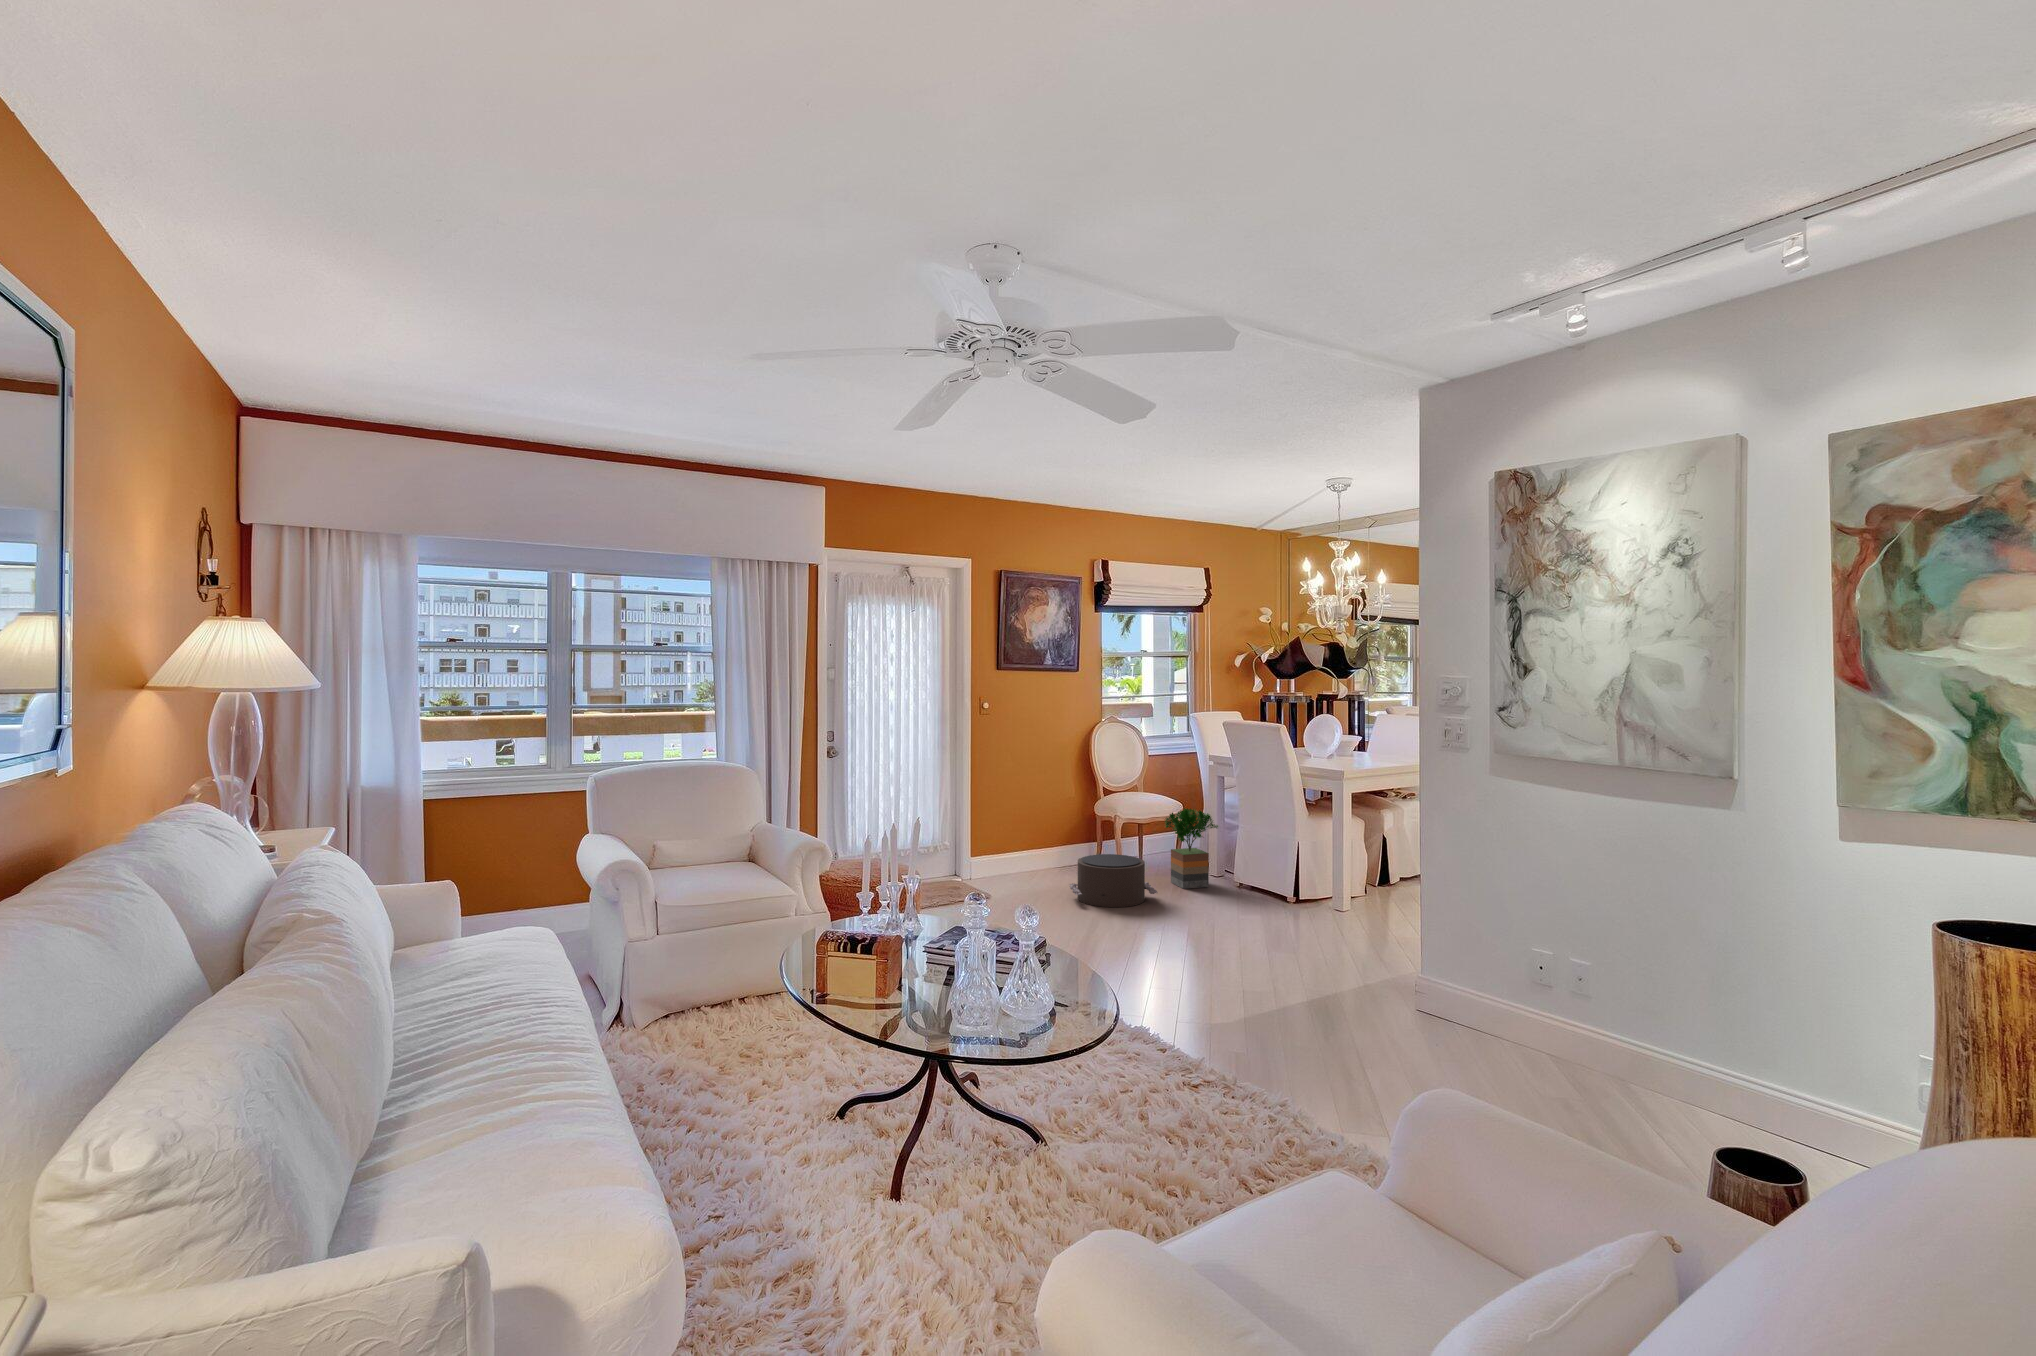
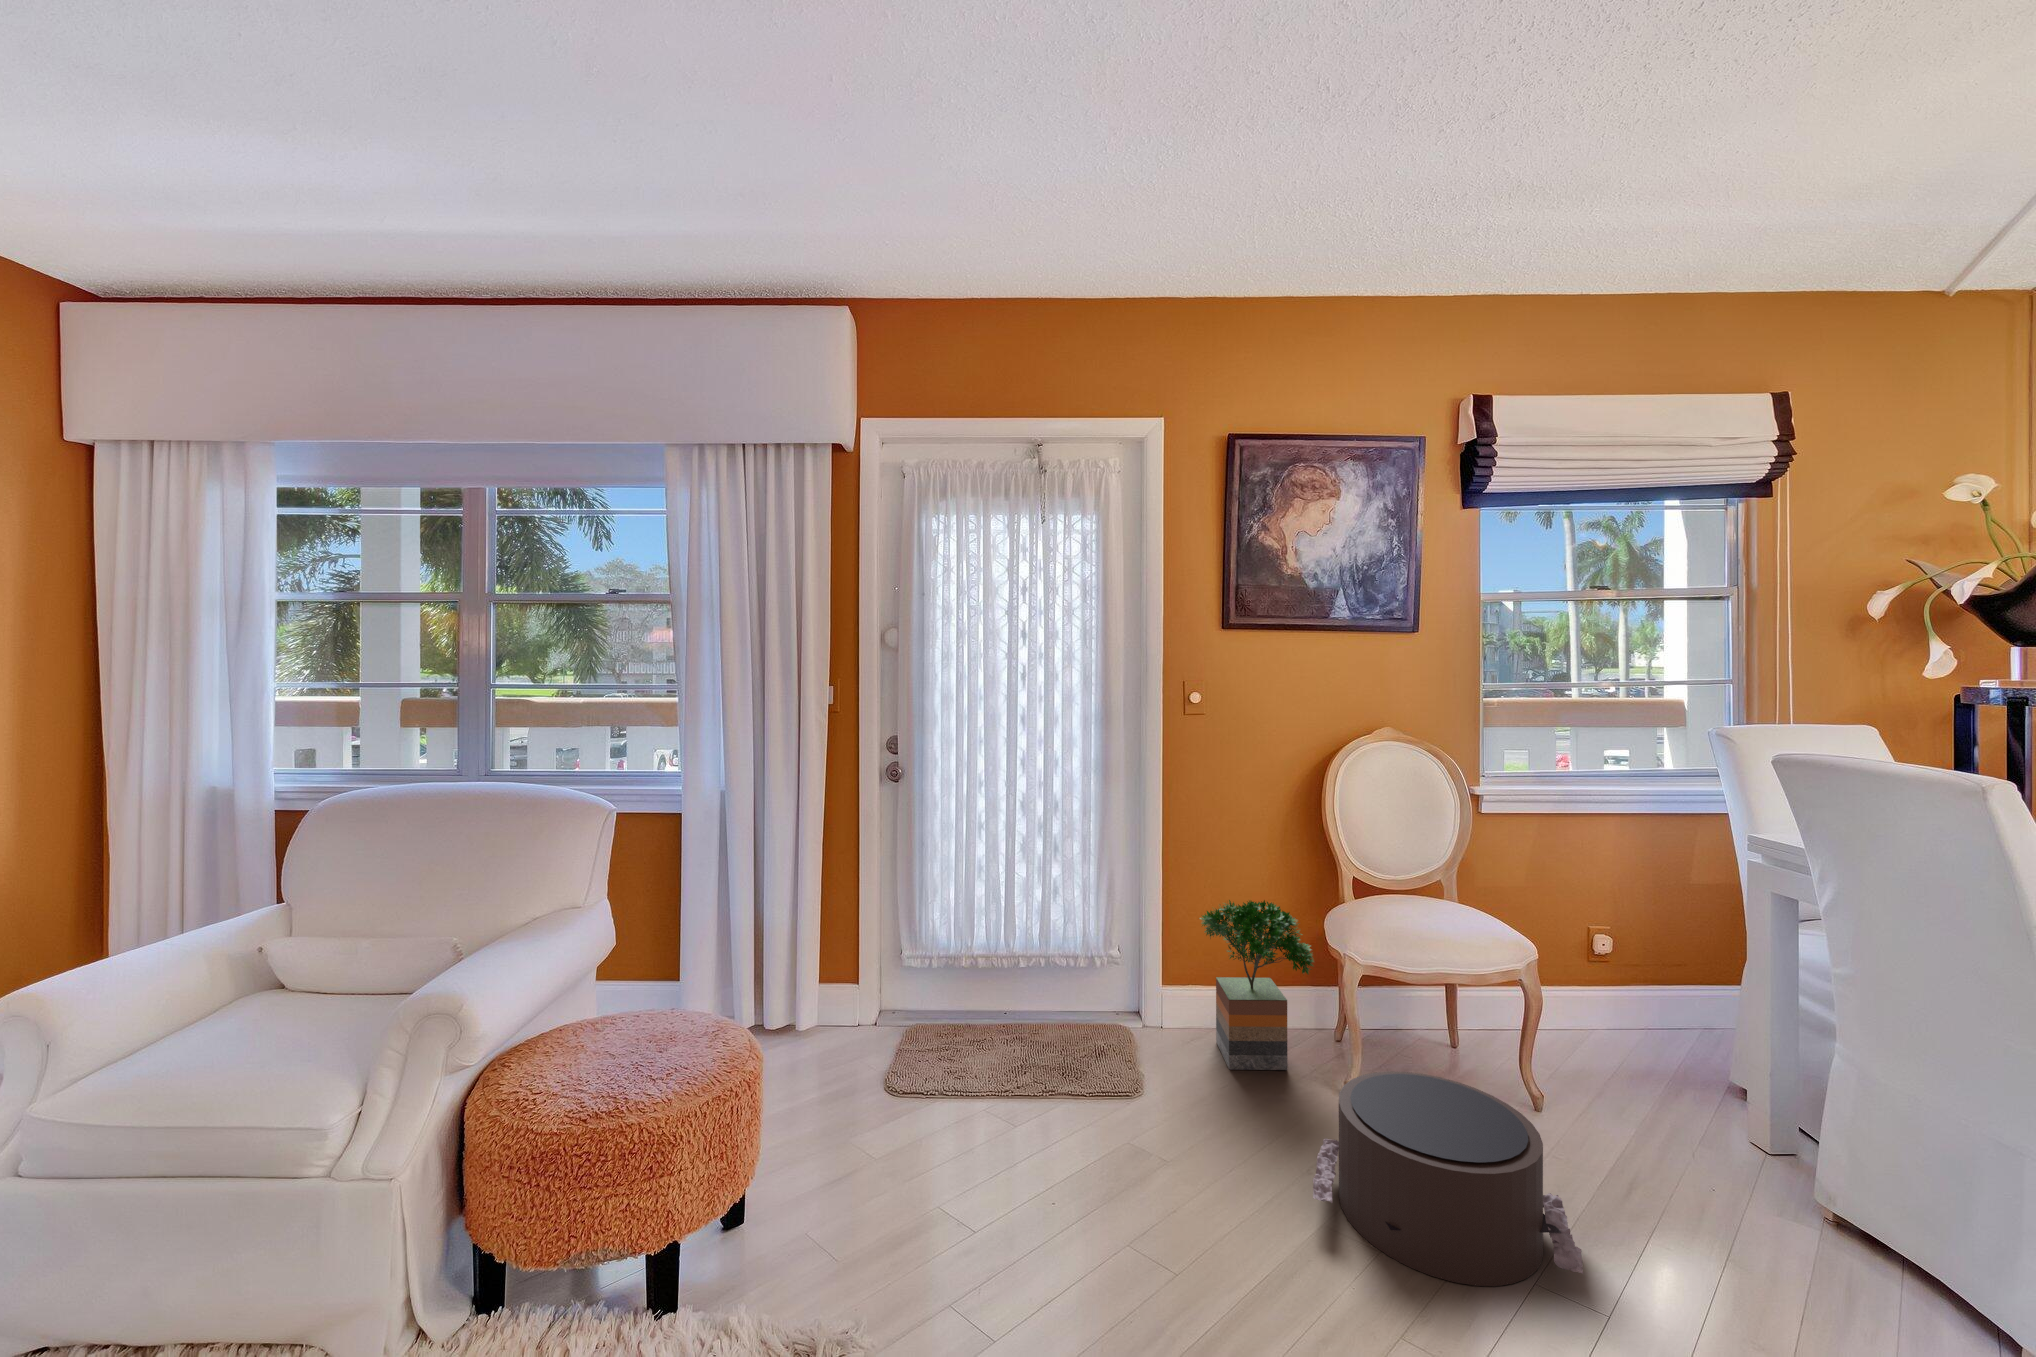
potted tree: present [1165,808,1218,889] -> present [1200,900,1314,1070]

